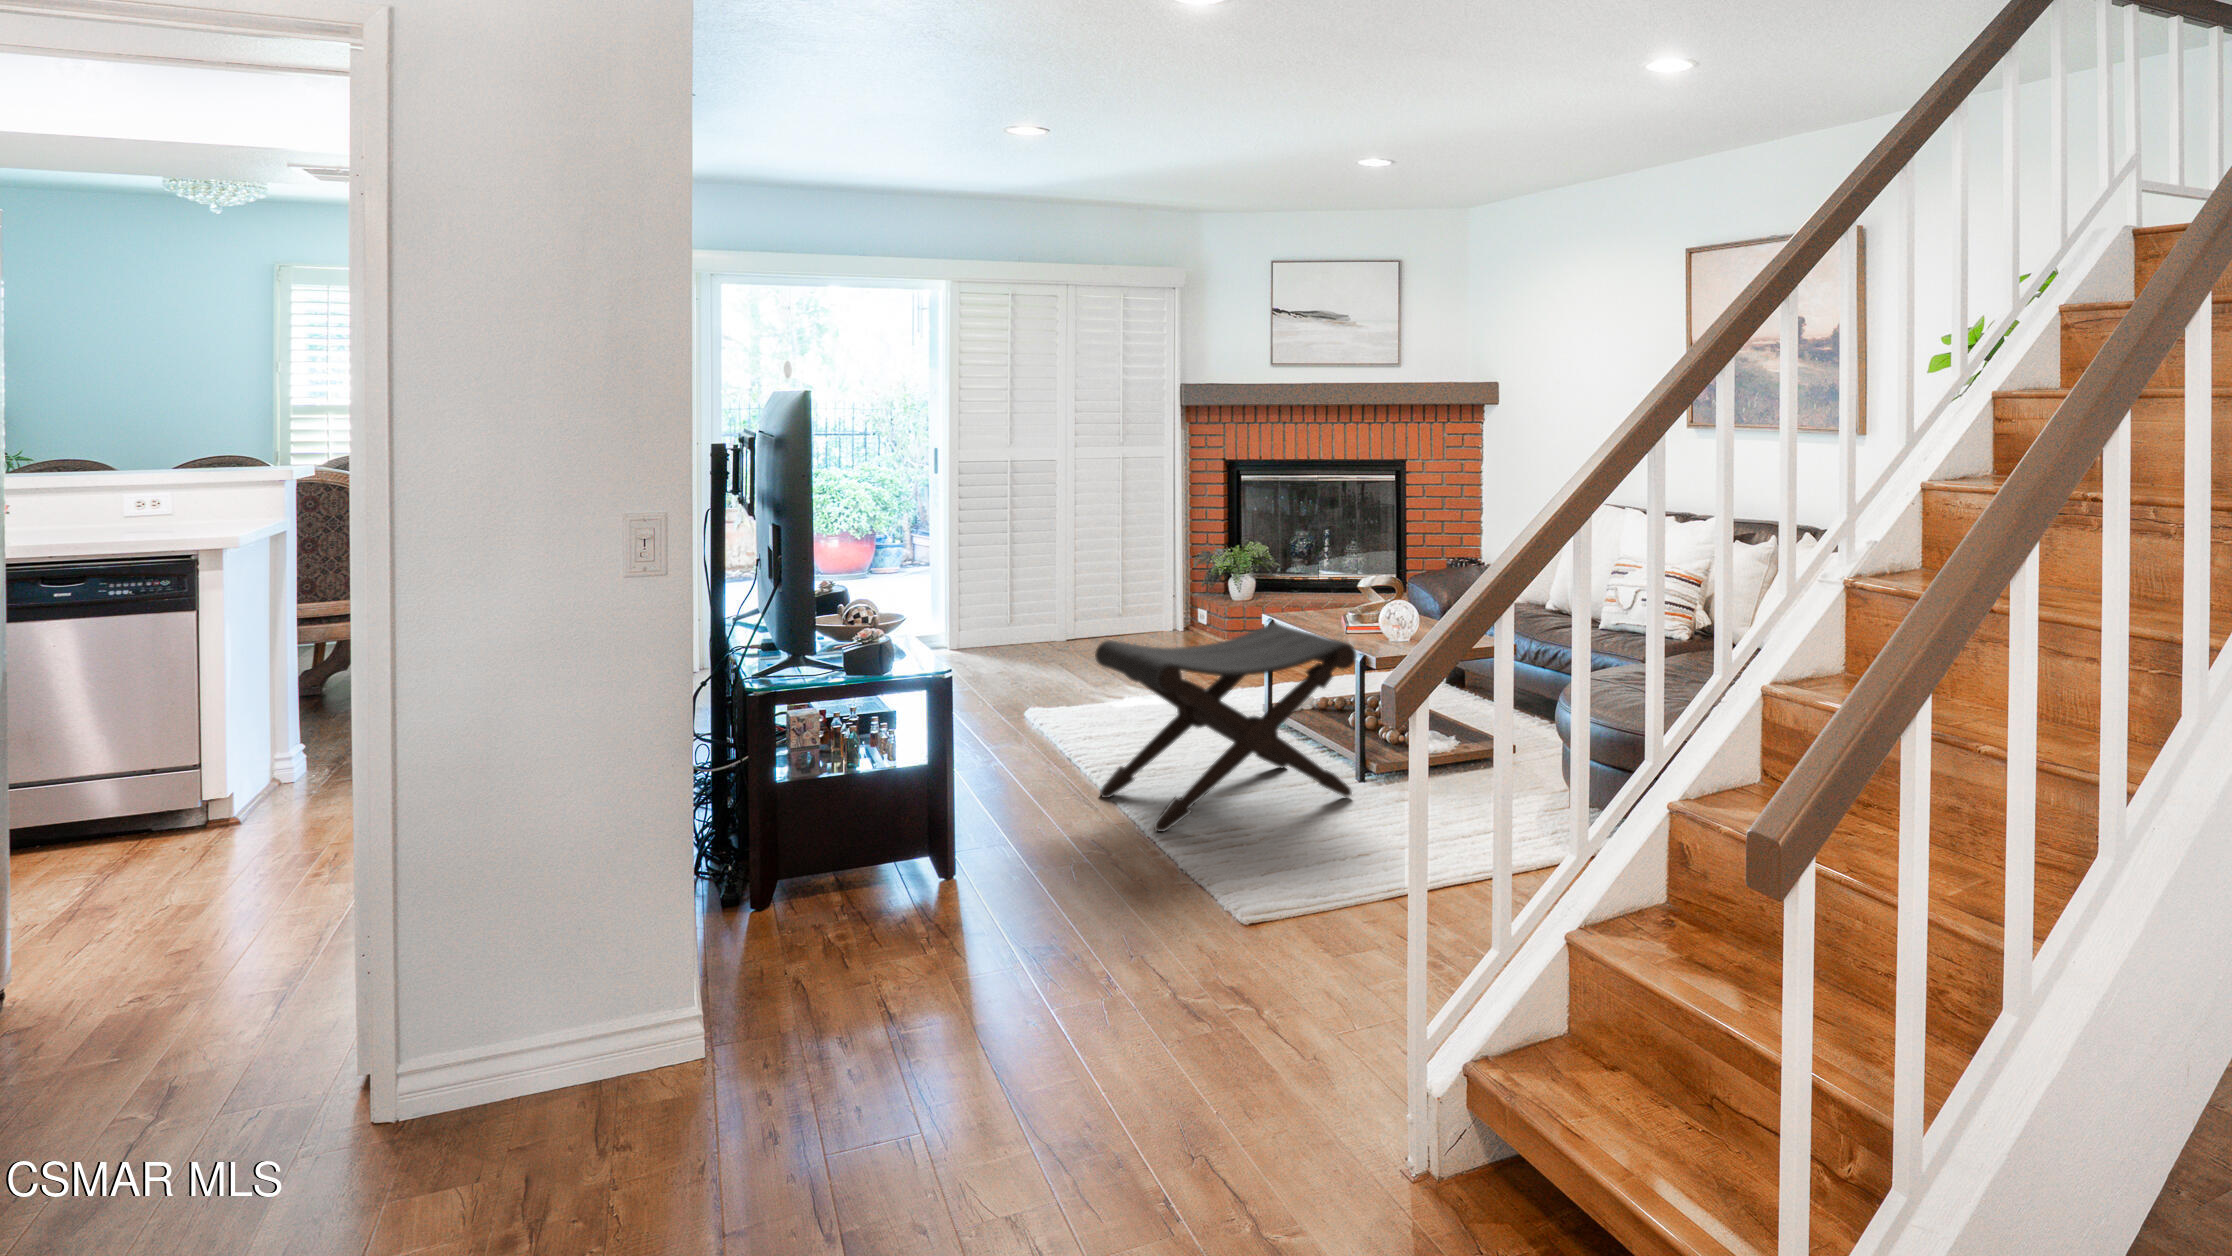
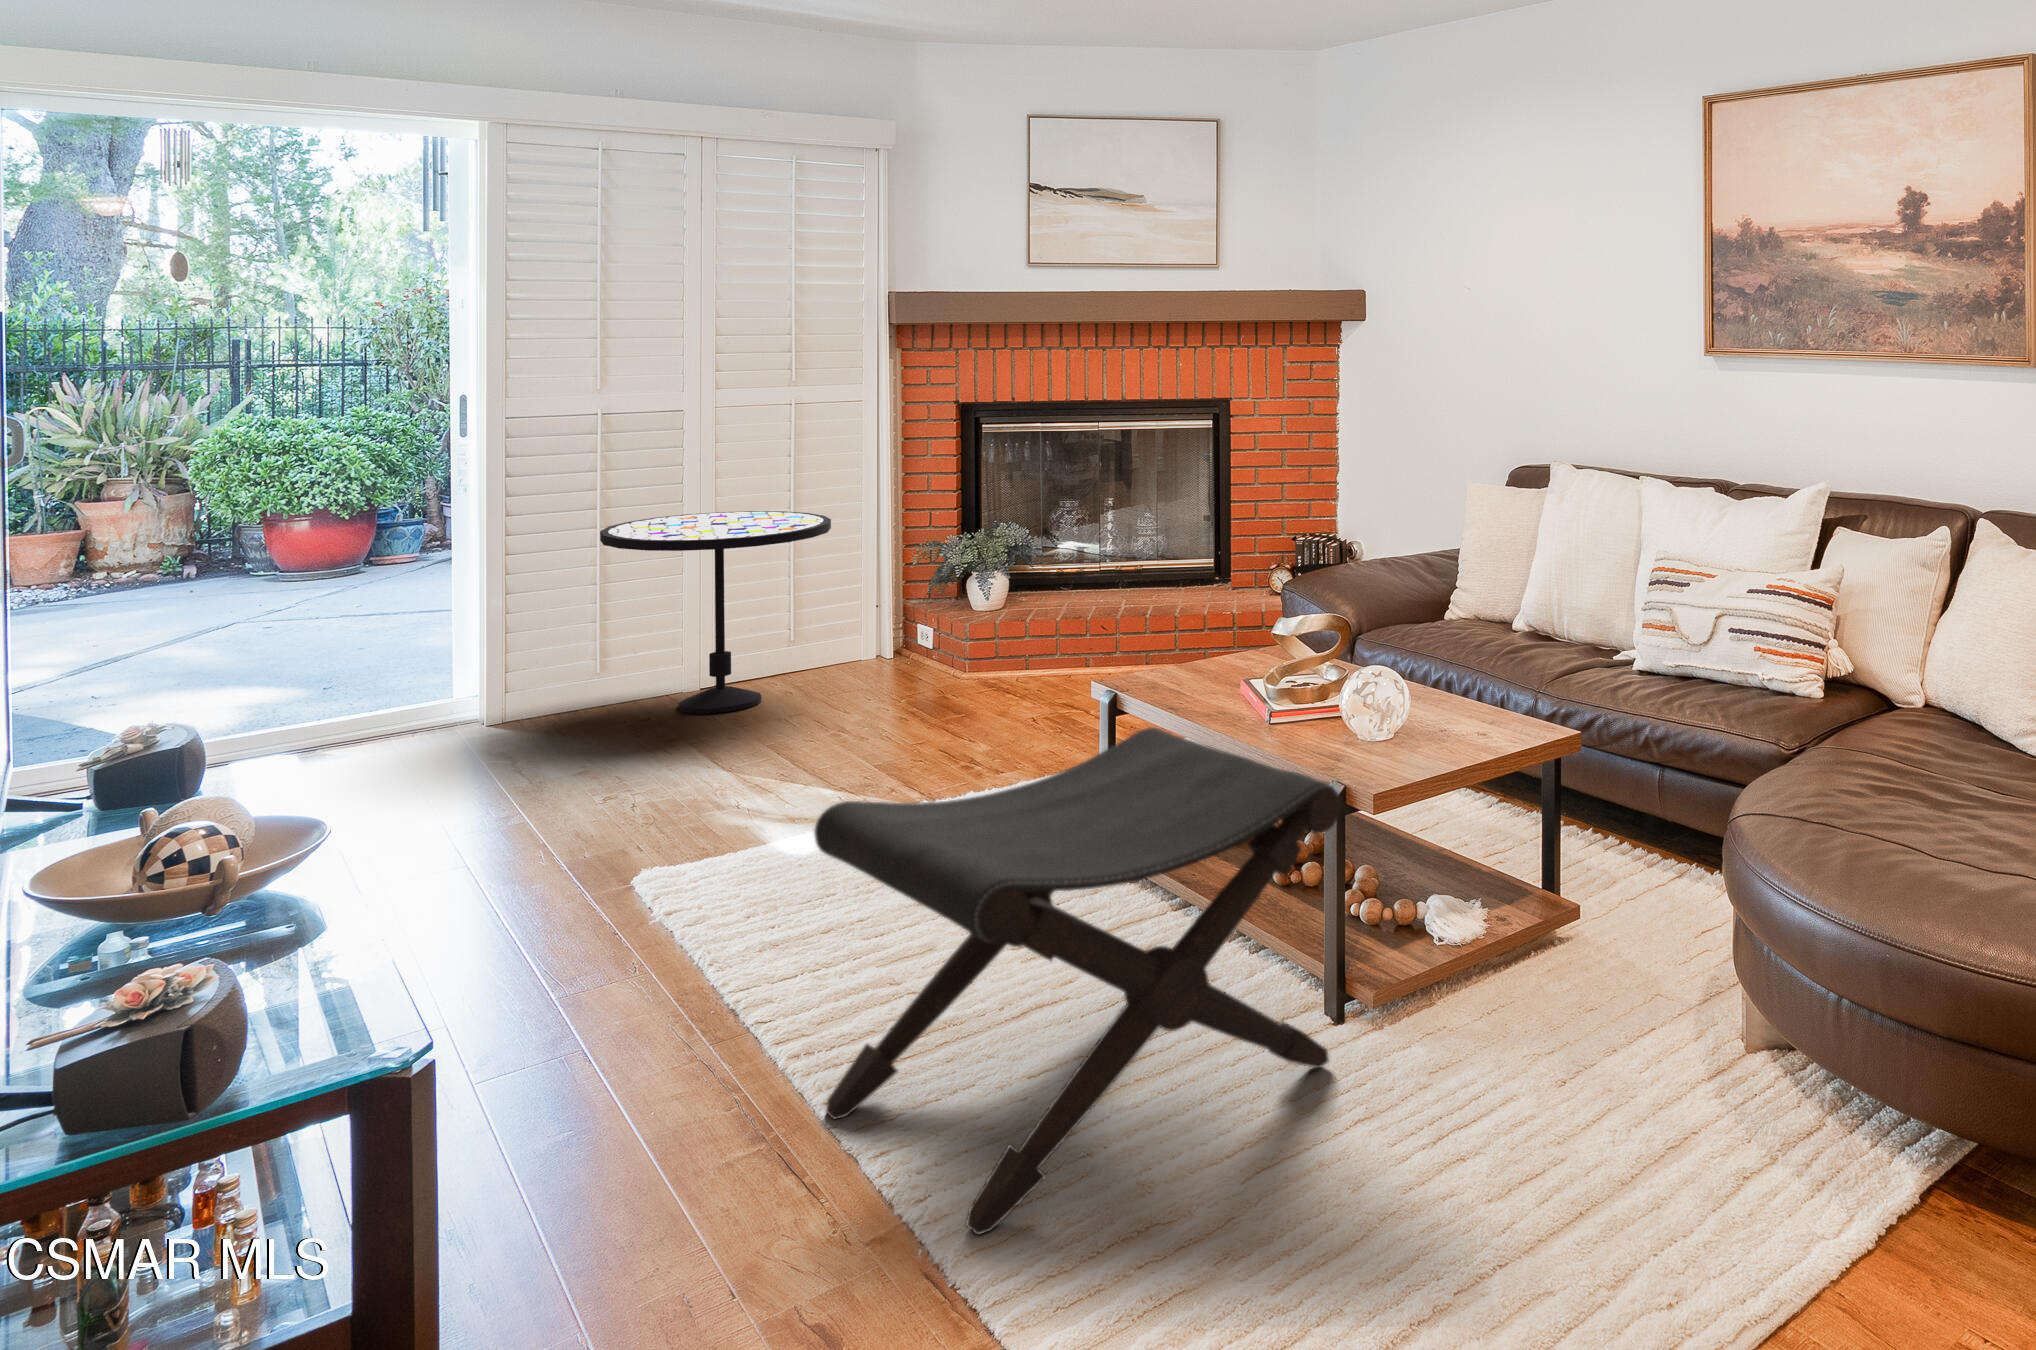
side table: none [1005,528,1140,652] -> present [600,511,831,714]

